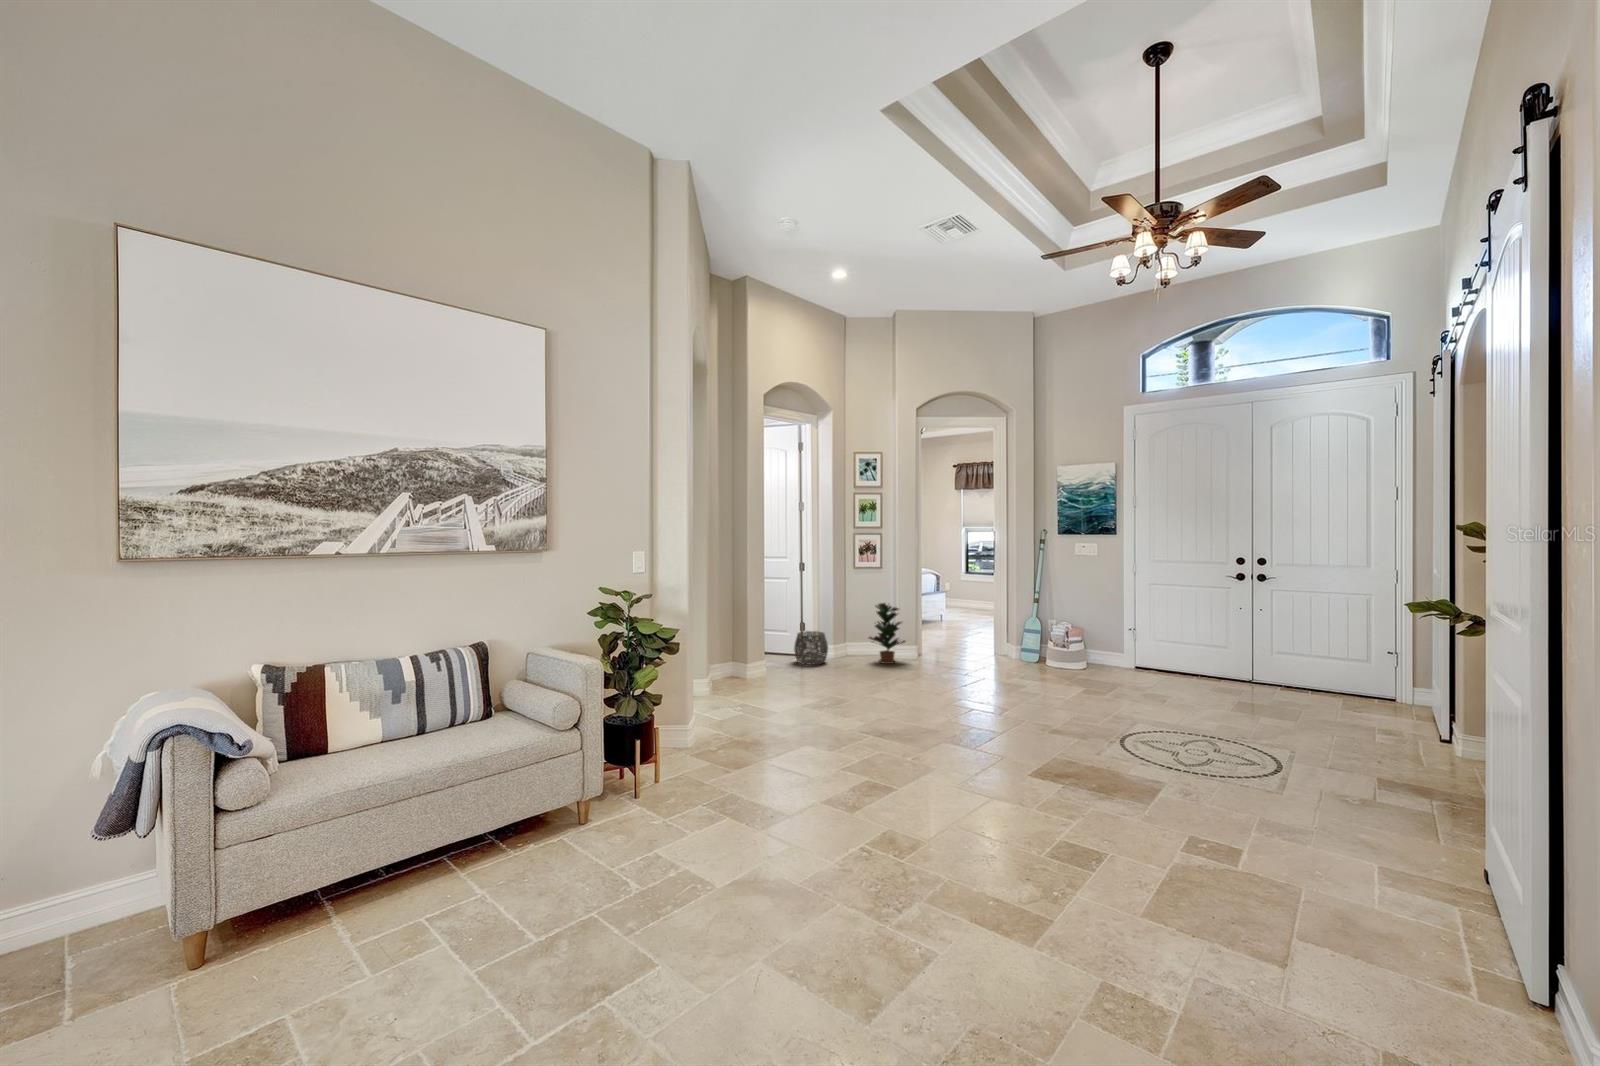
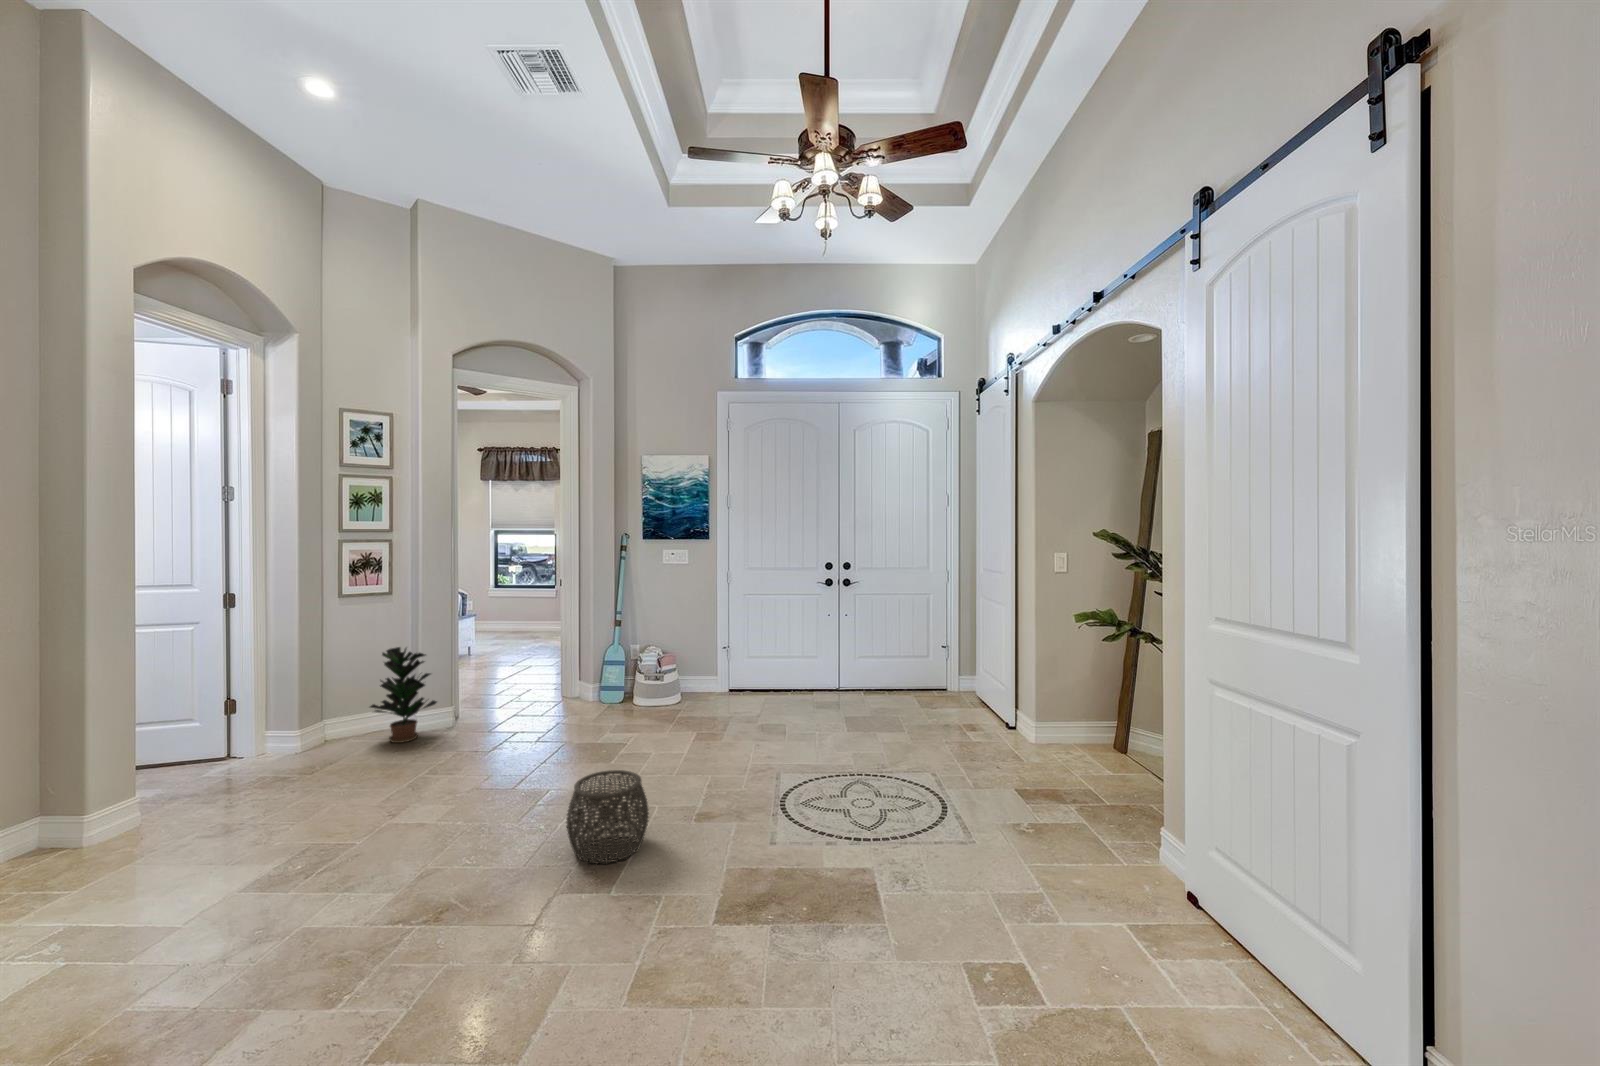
woven basket: present [794,631,828,665] -> present [566,770,649,864]

